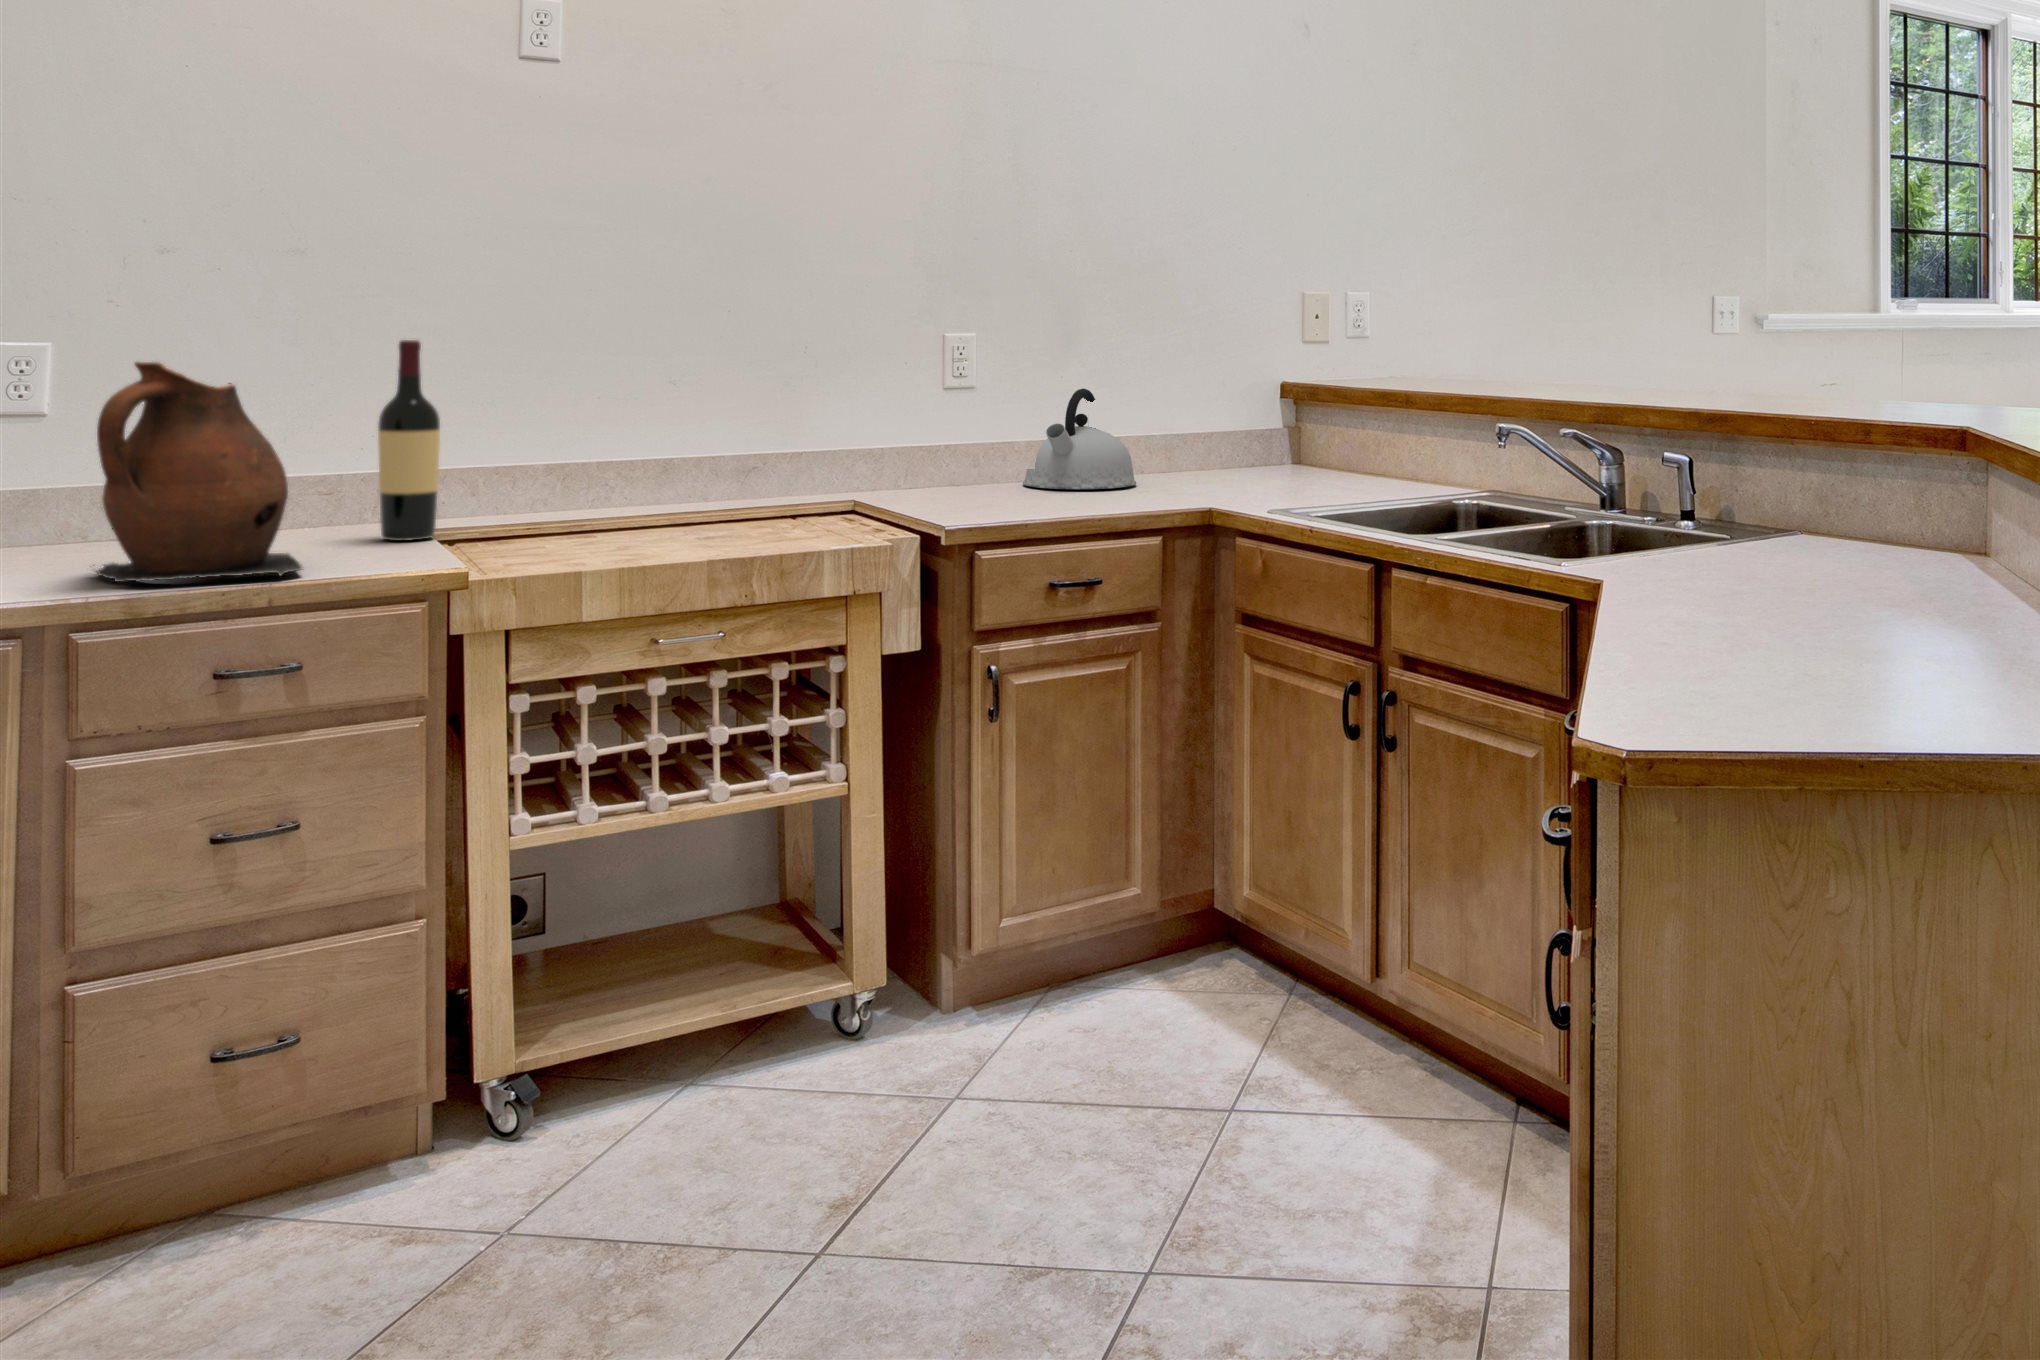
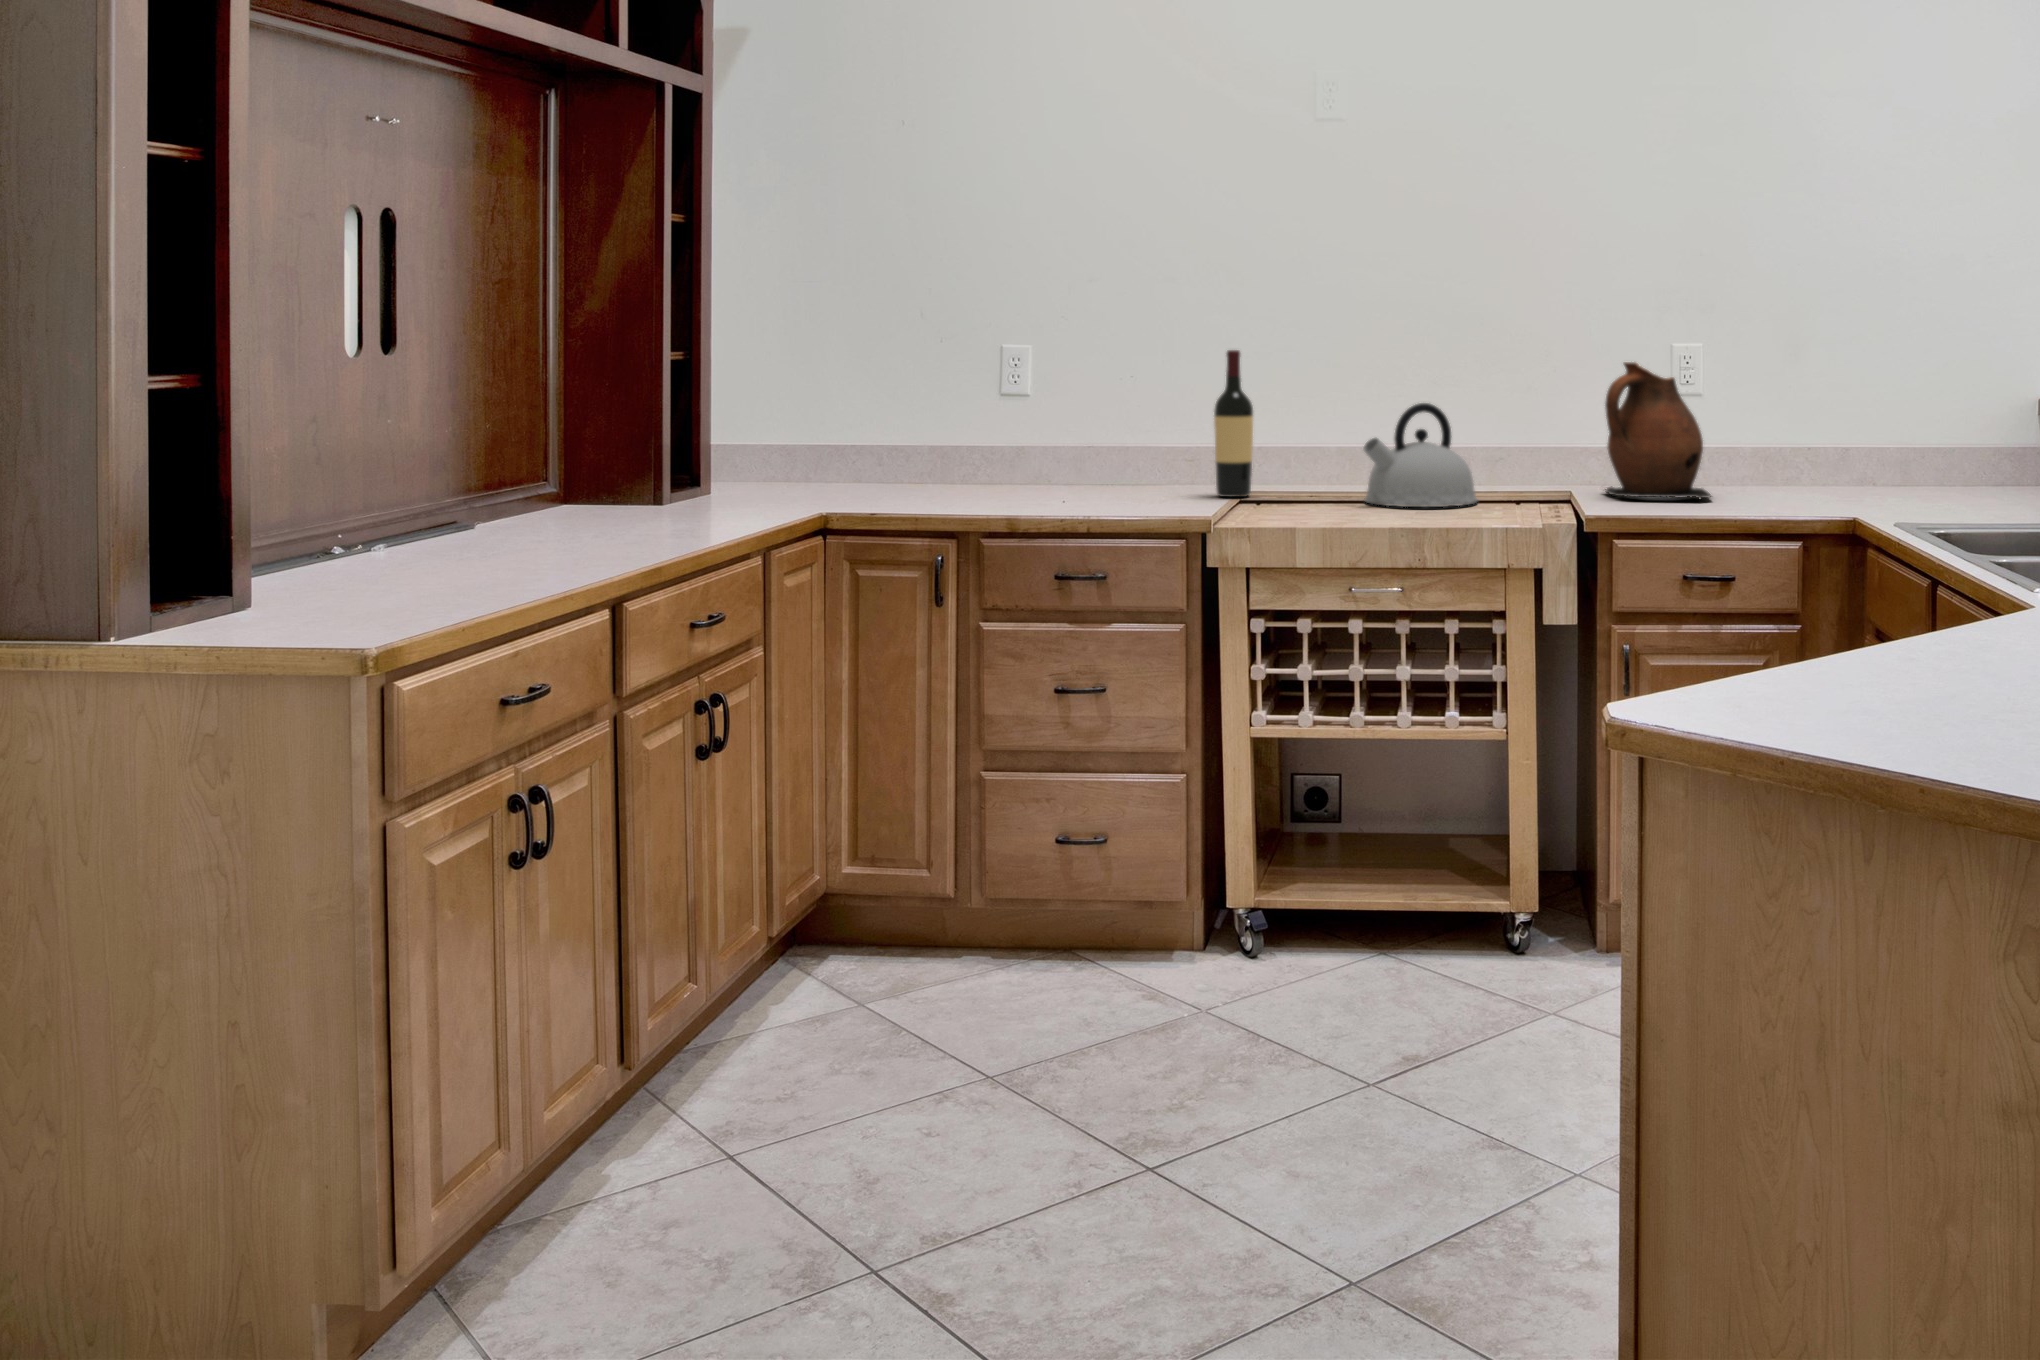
ceramic pitcher: present [93,362,302,582] -> present [1605,362,1711,499]
kettle: present [1023,389,1136,489] -> present [1363,403,1477,507]

